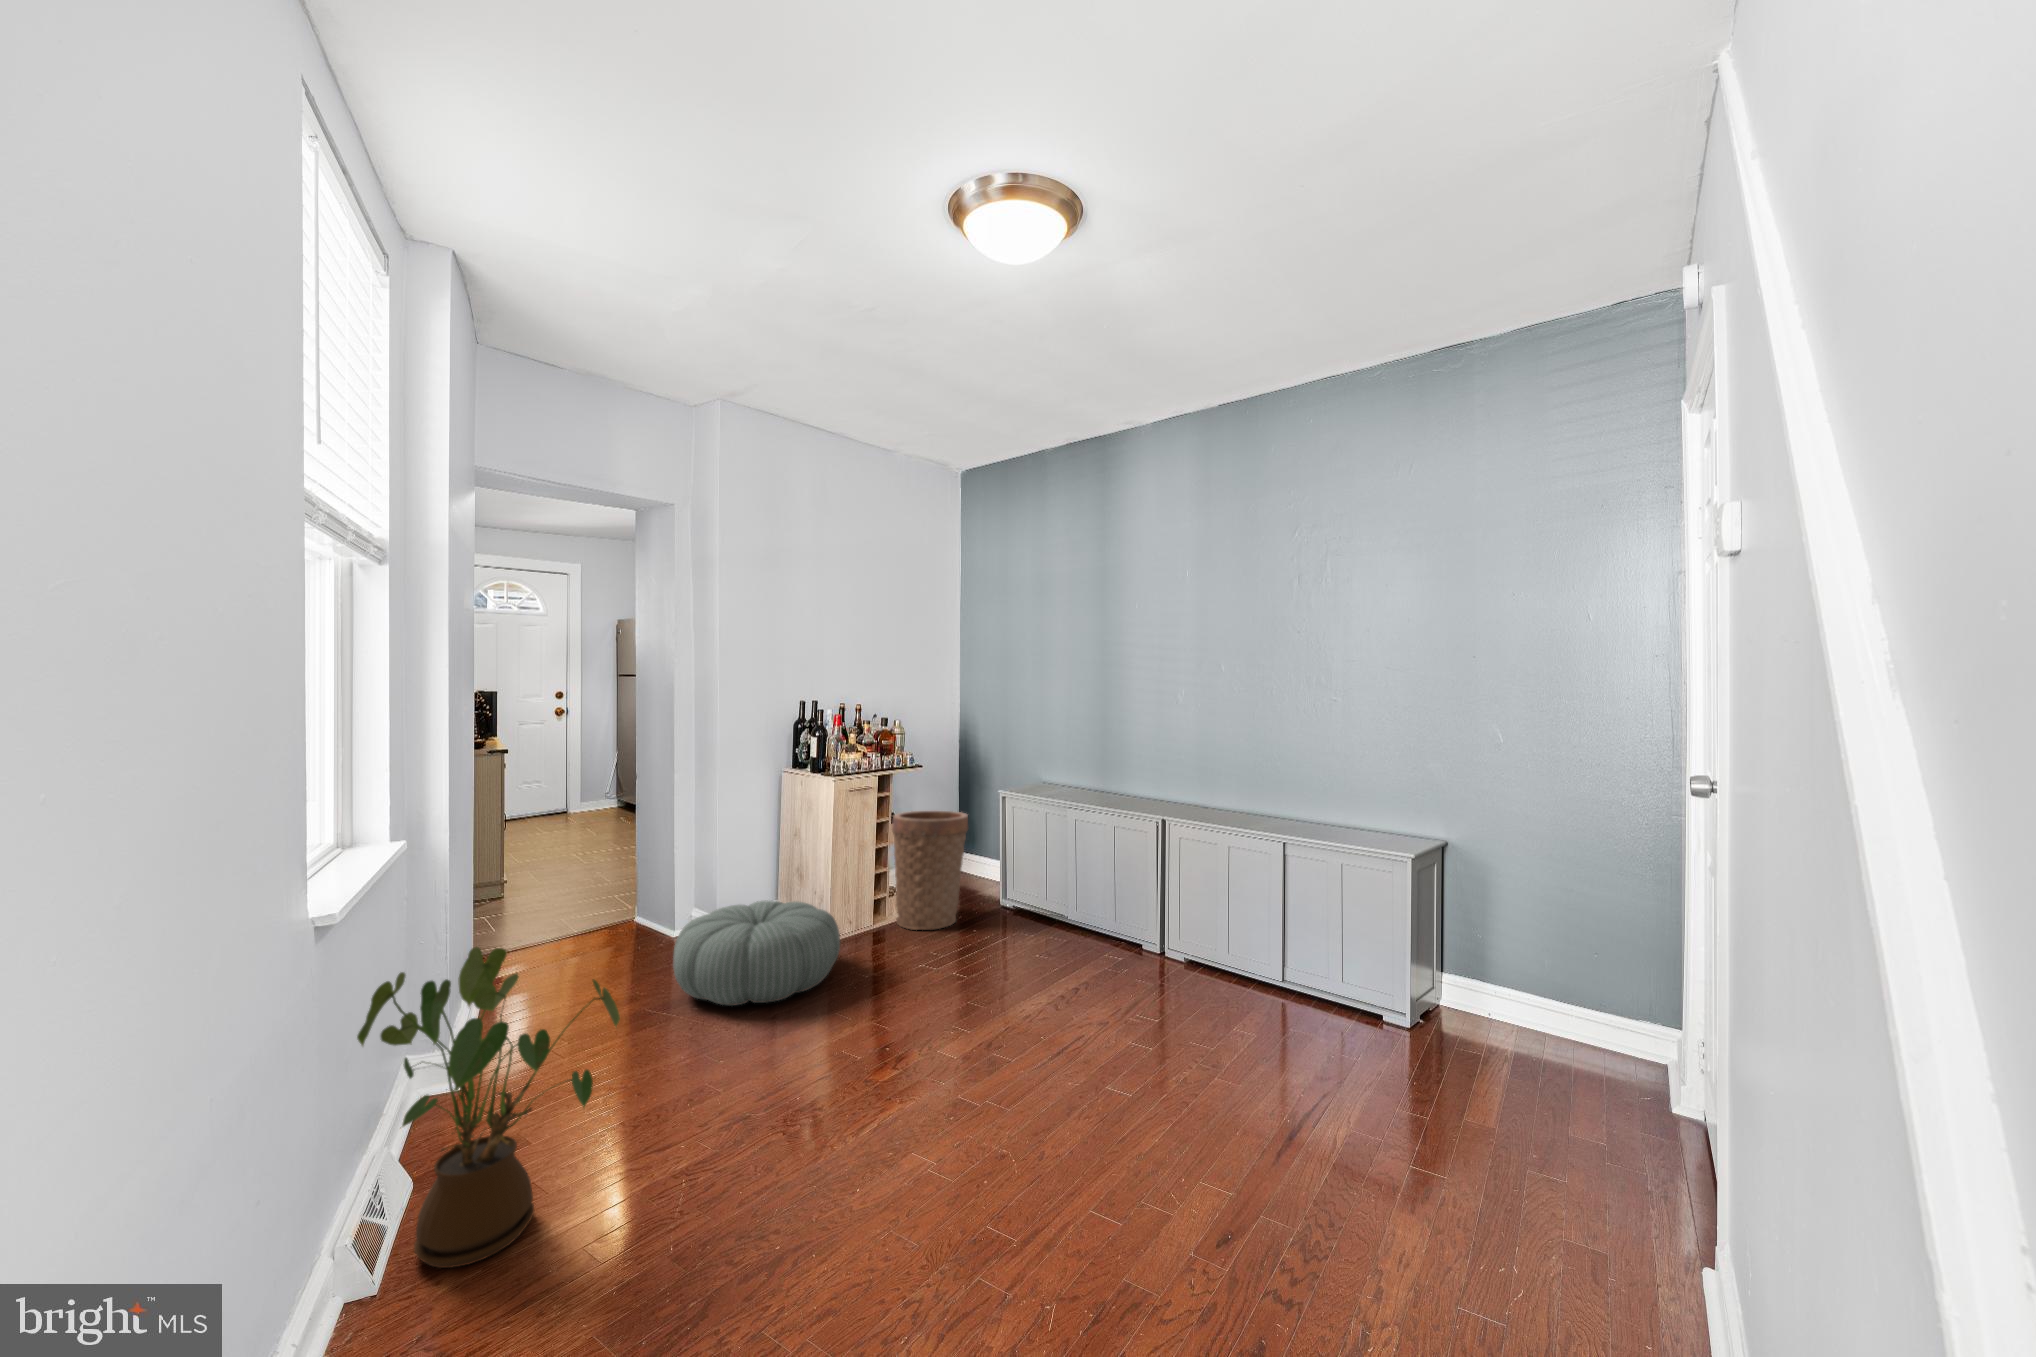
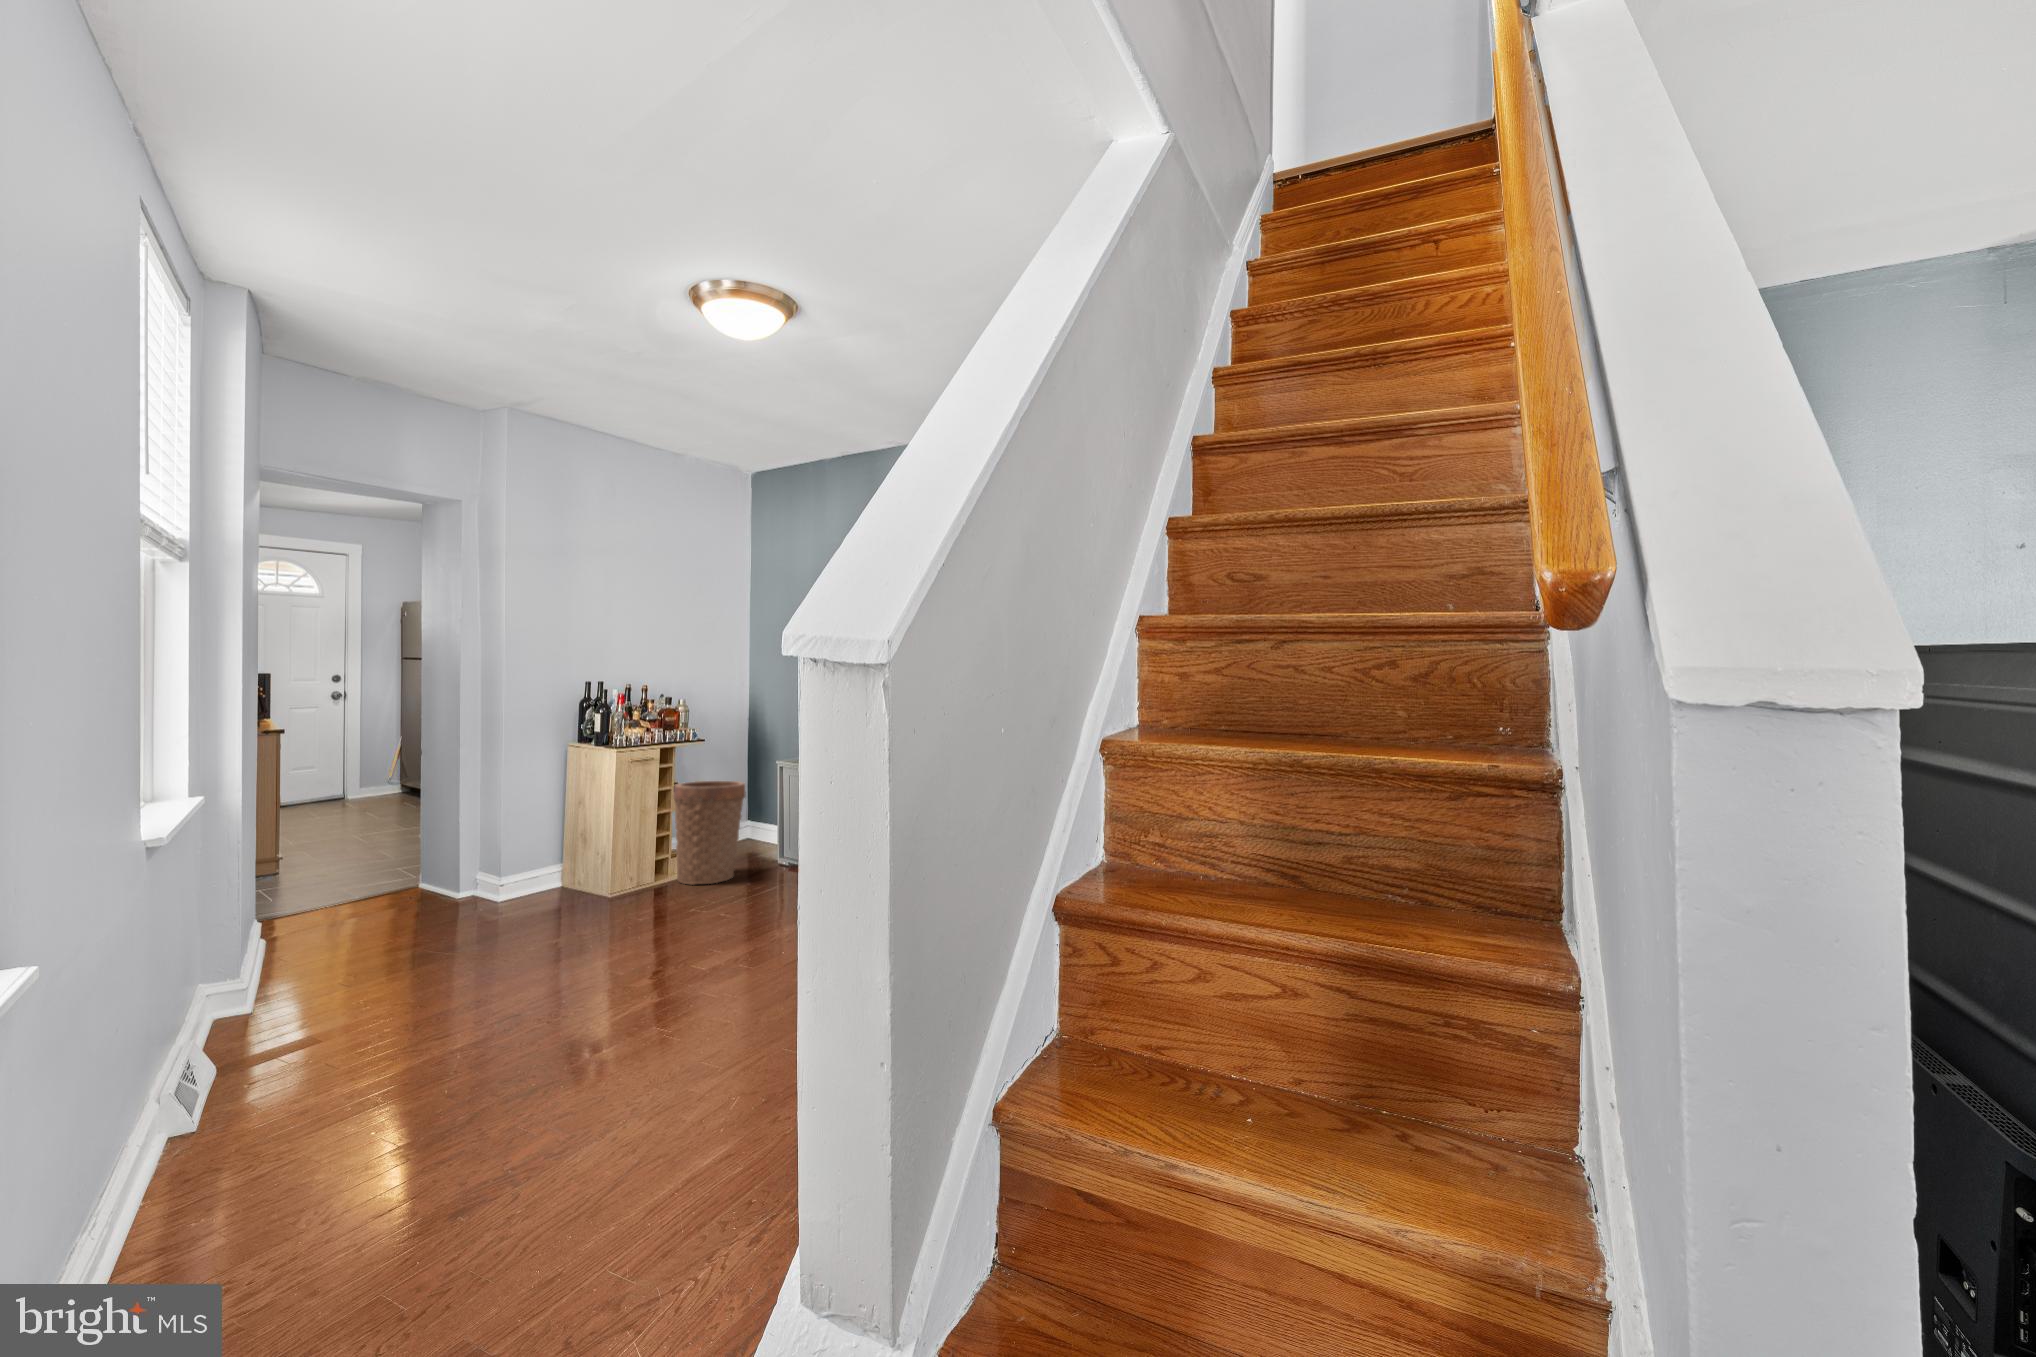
pouf: present [673,901,840,1006] -> none [457,858,616,942]
house plant: present [357,947,620,1268] -> none [187,872,409,1099]

